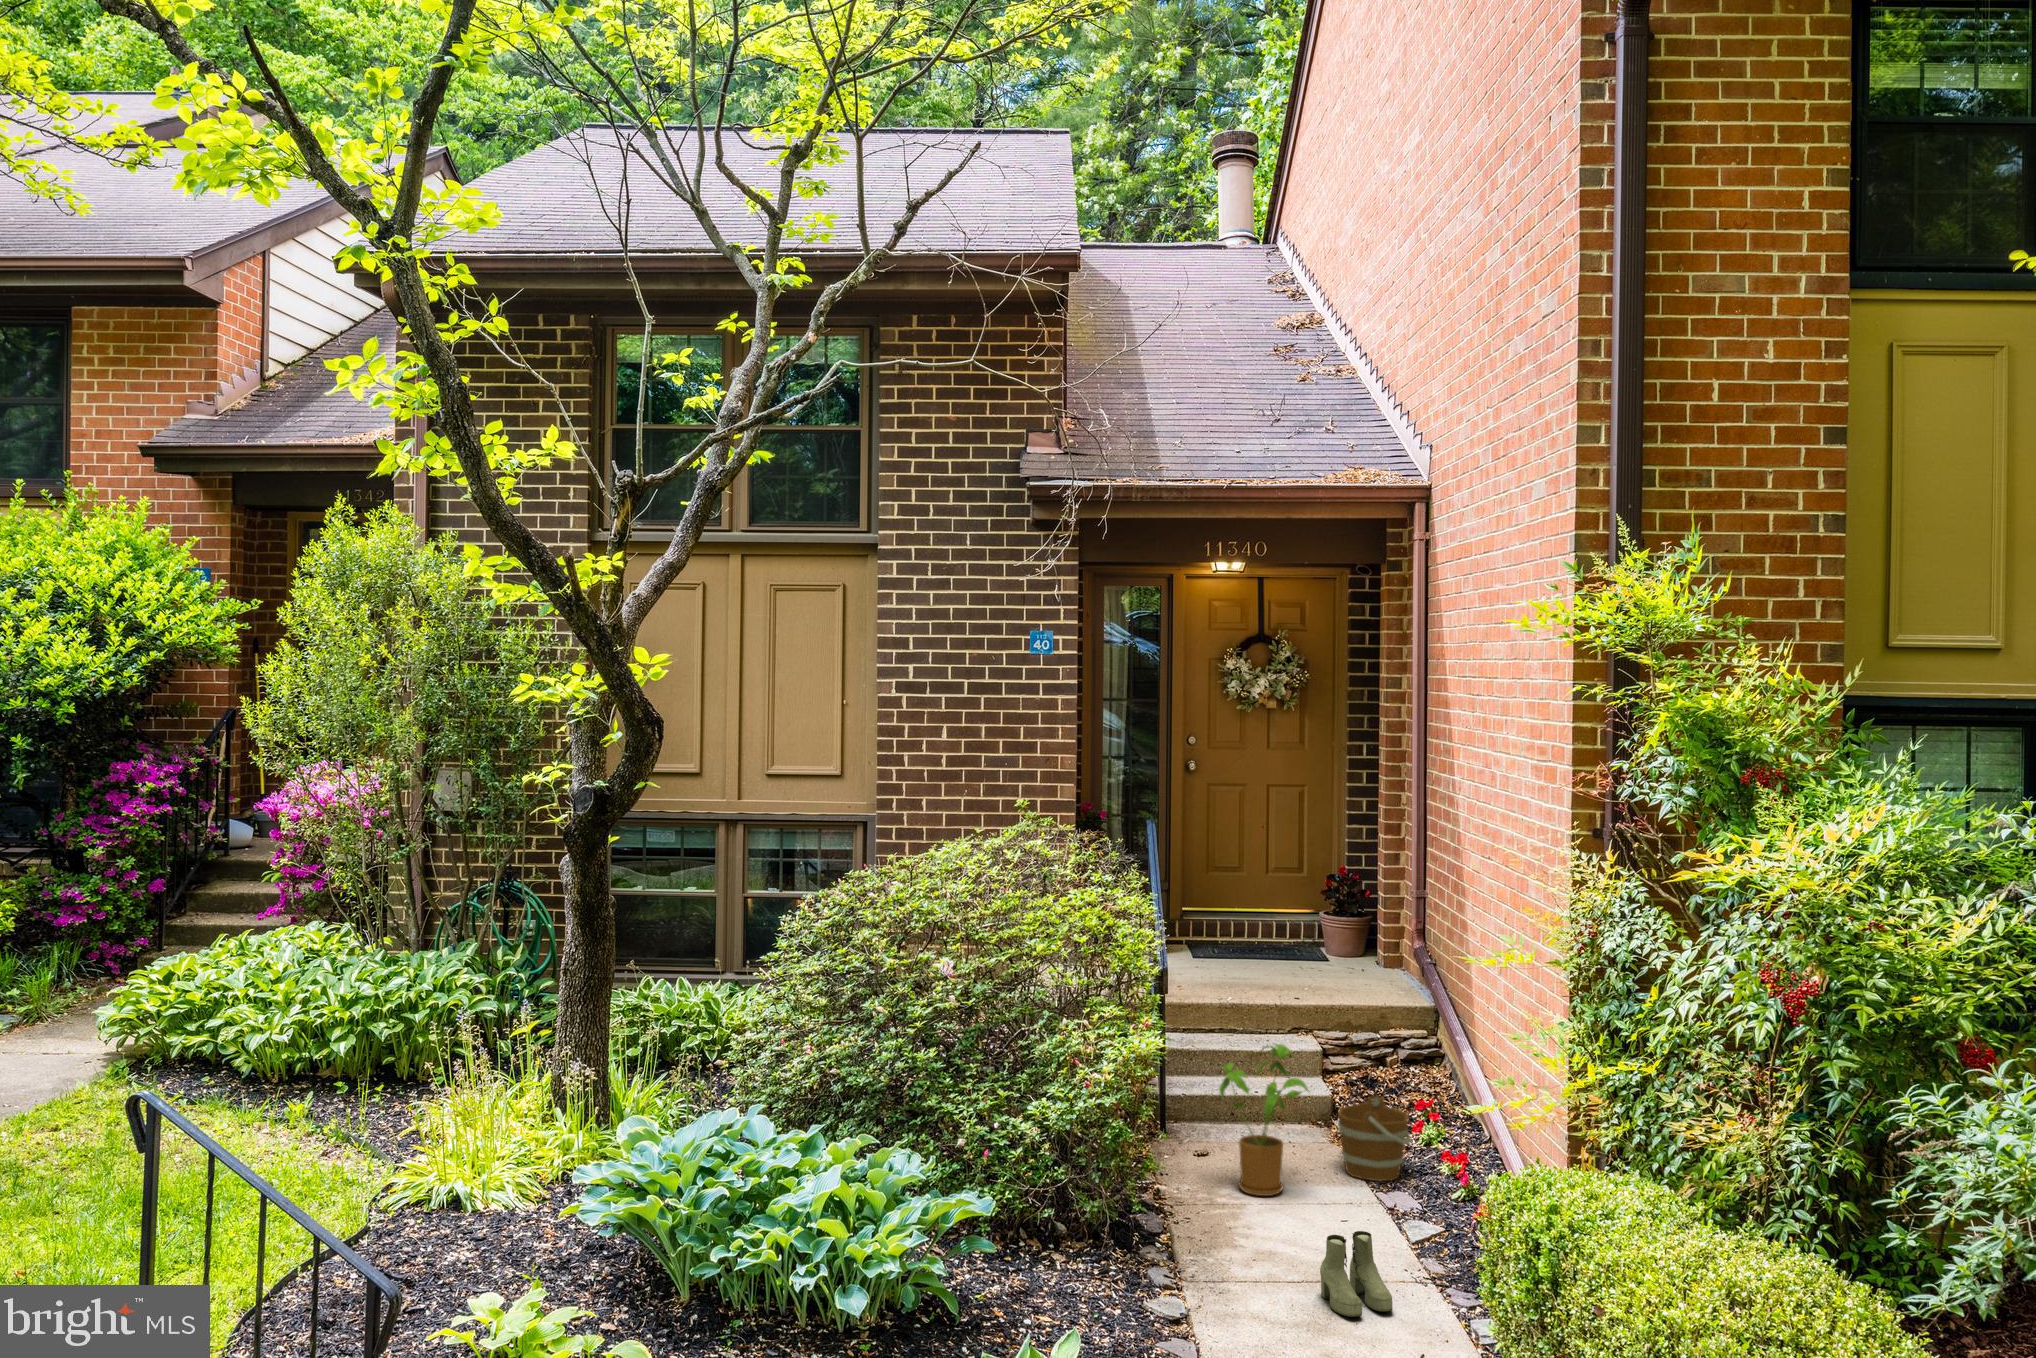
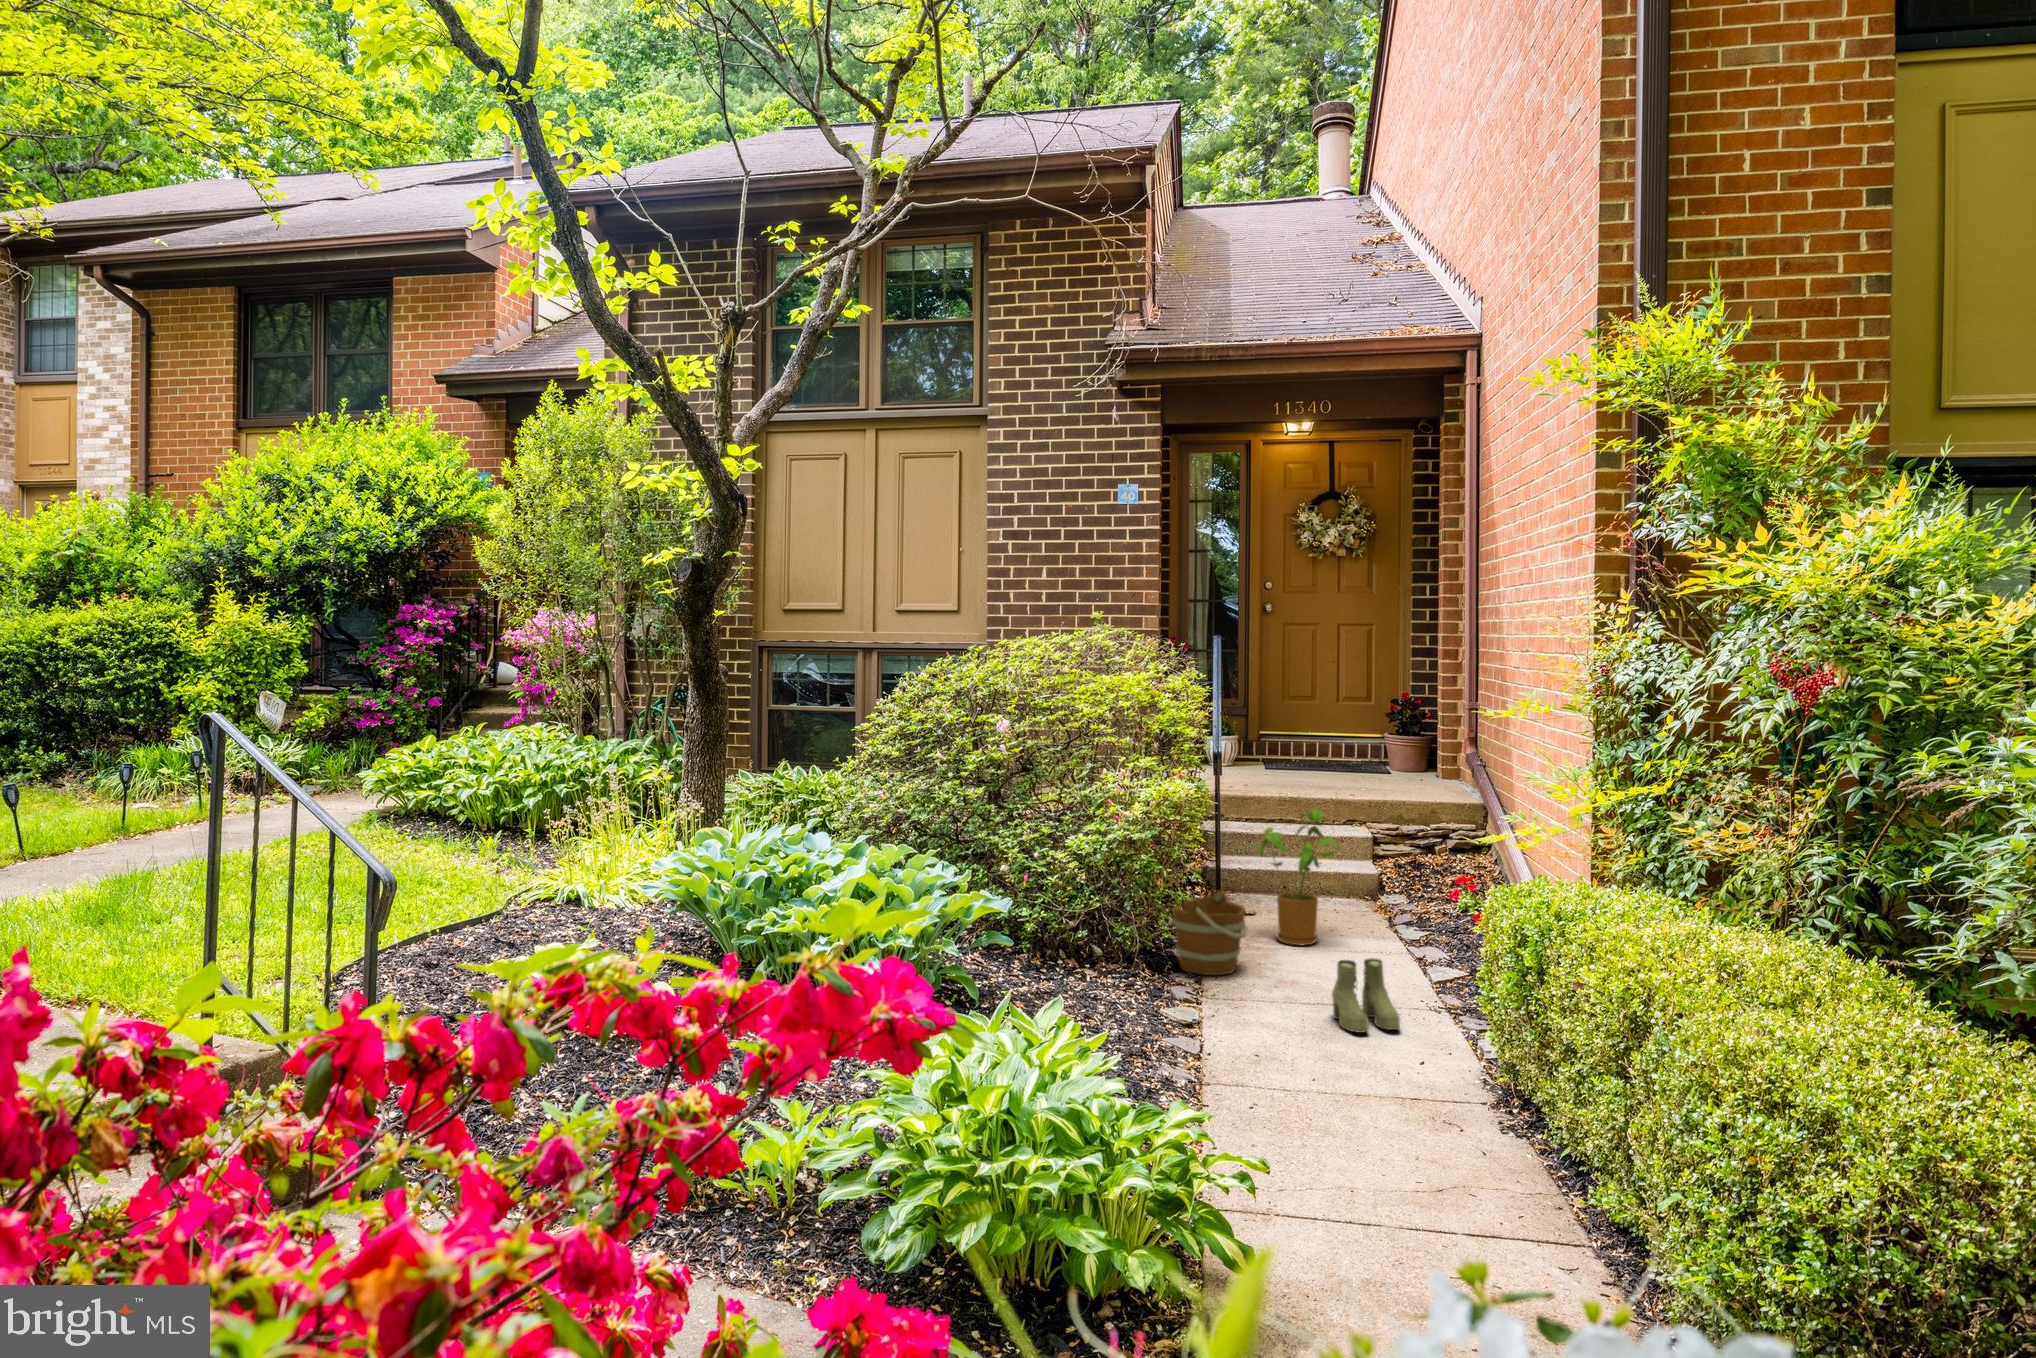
bucket: present [1338,1095,1411,1182] -> present [1173,891,1247,975]

